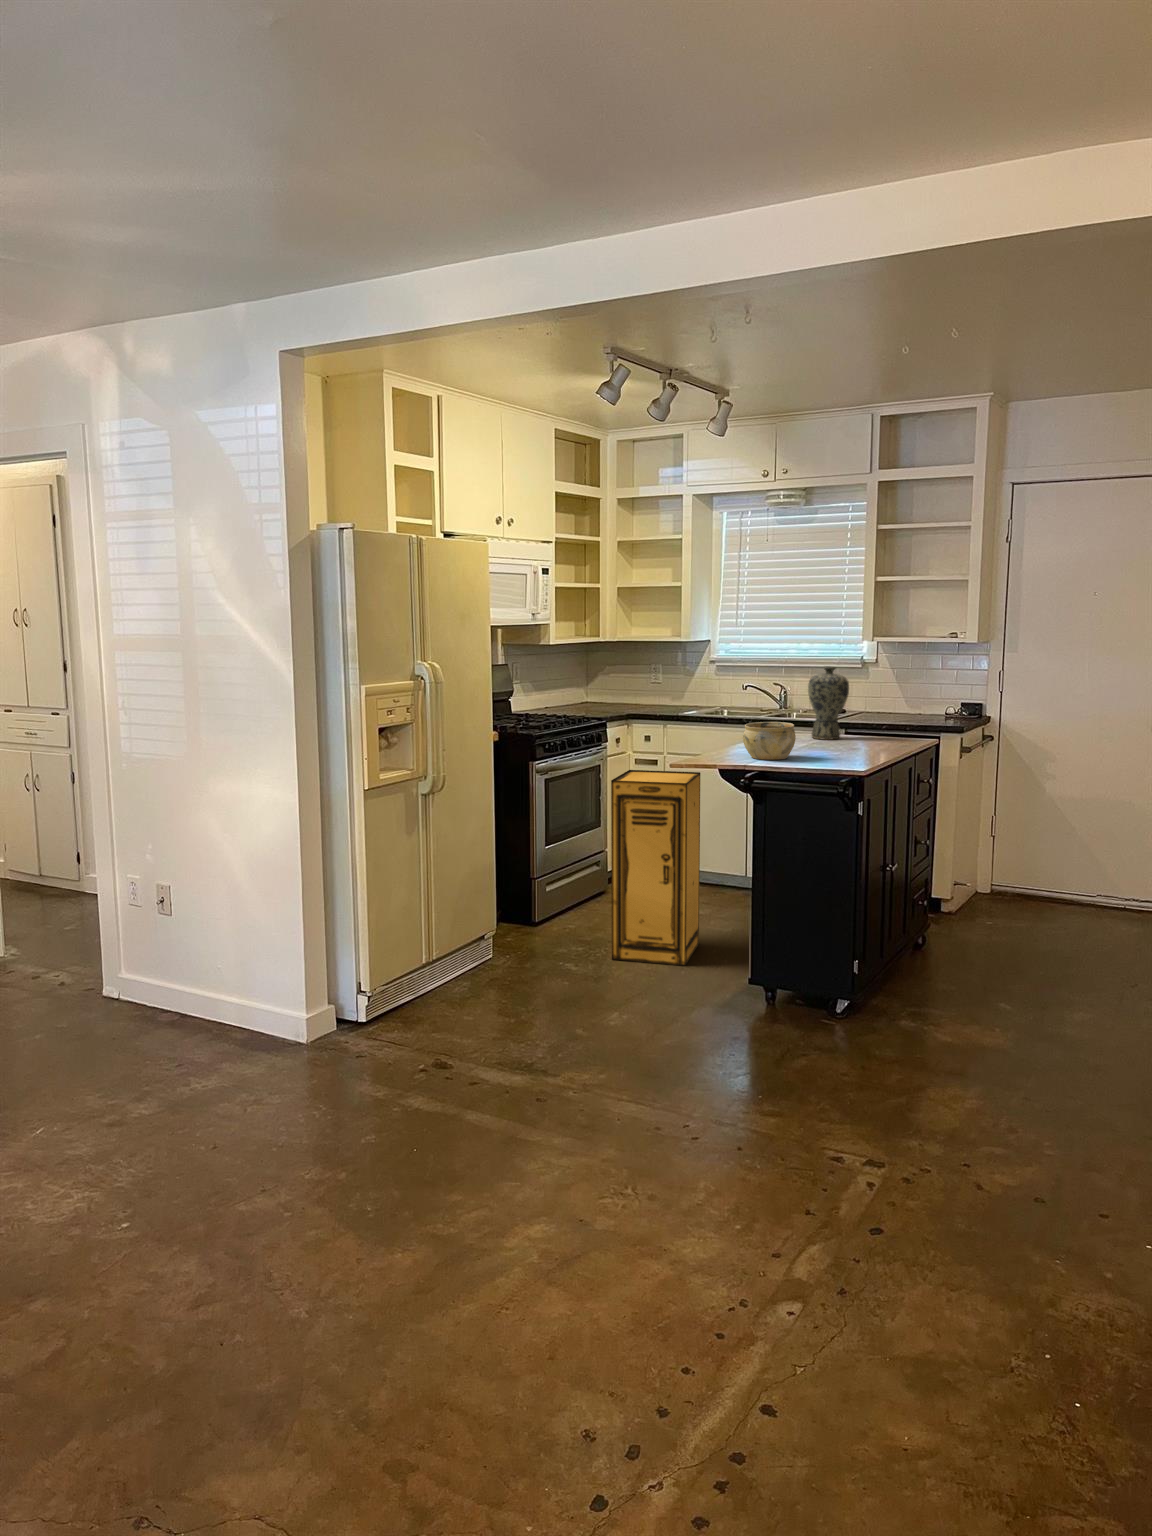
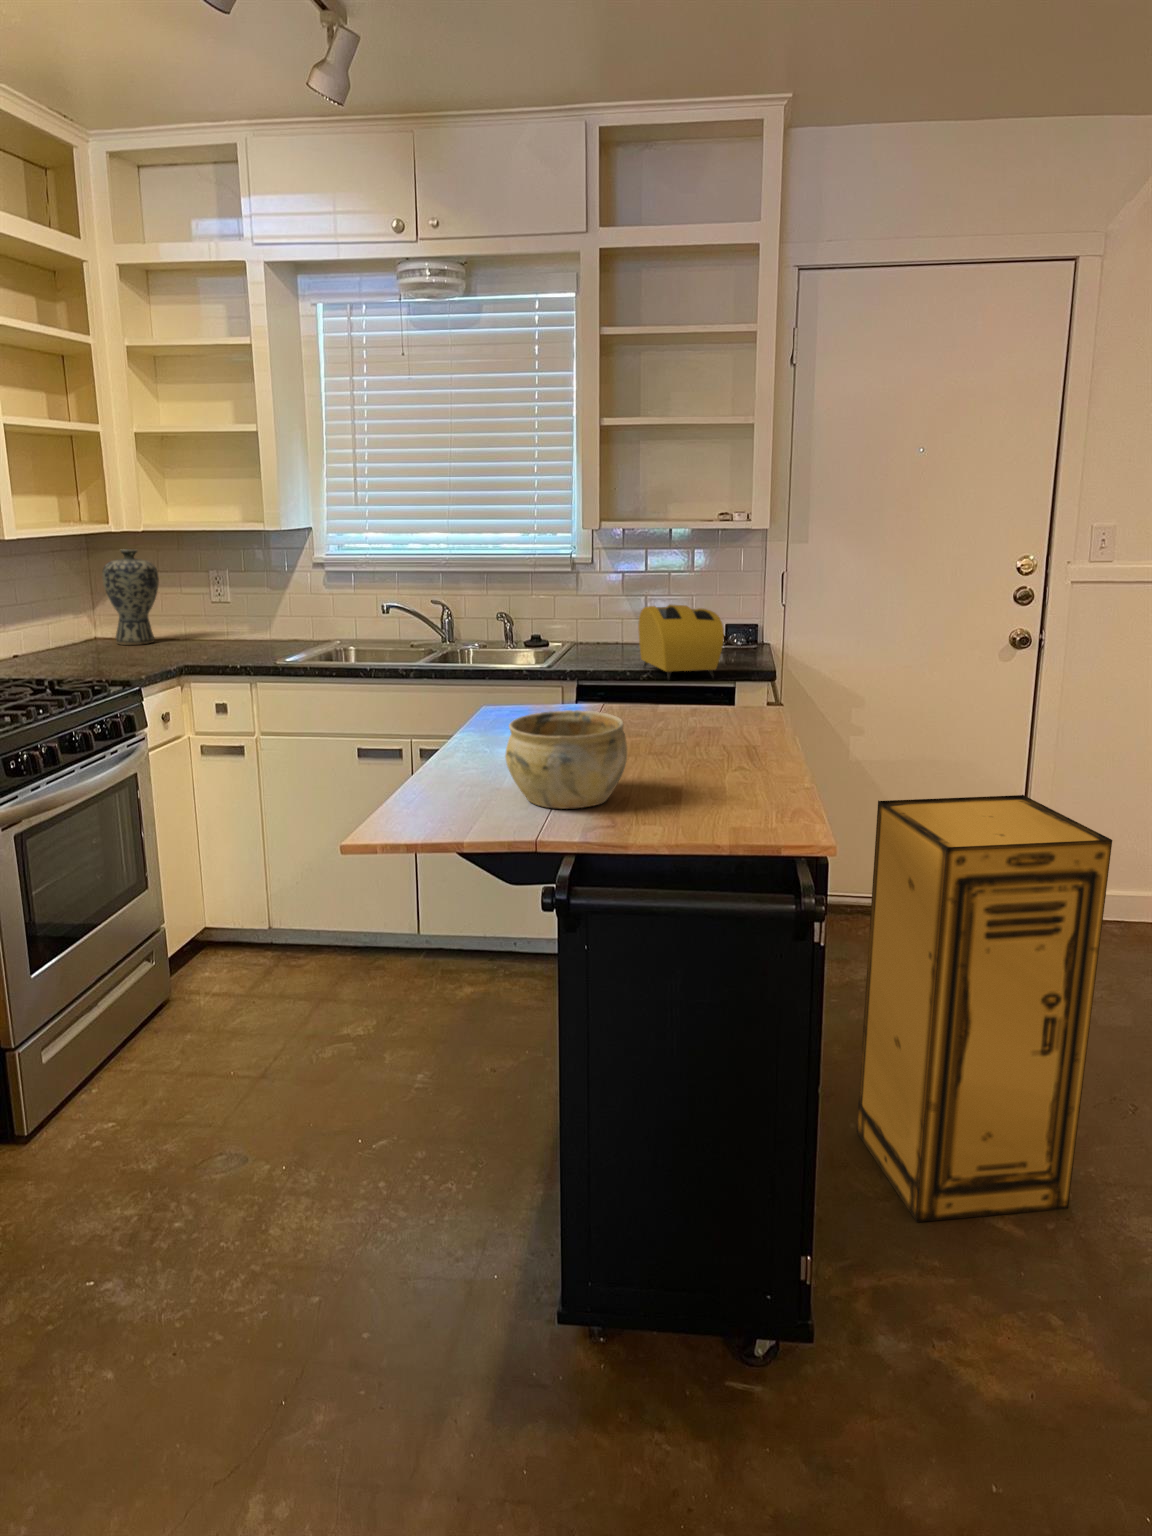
vase: present [808,666,849,740] -> present [103,549,159,645]
toaster: none [881,687,924,730] -> present [638,604,724,679]
storage cabinet: present [611,770,700,966] -> present [857,795,1112,1222]

